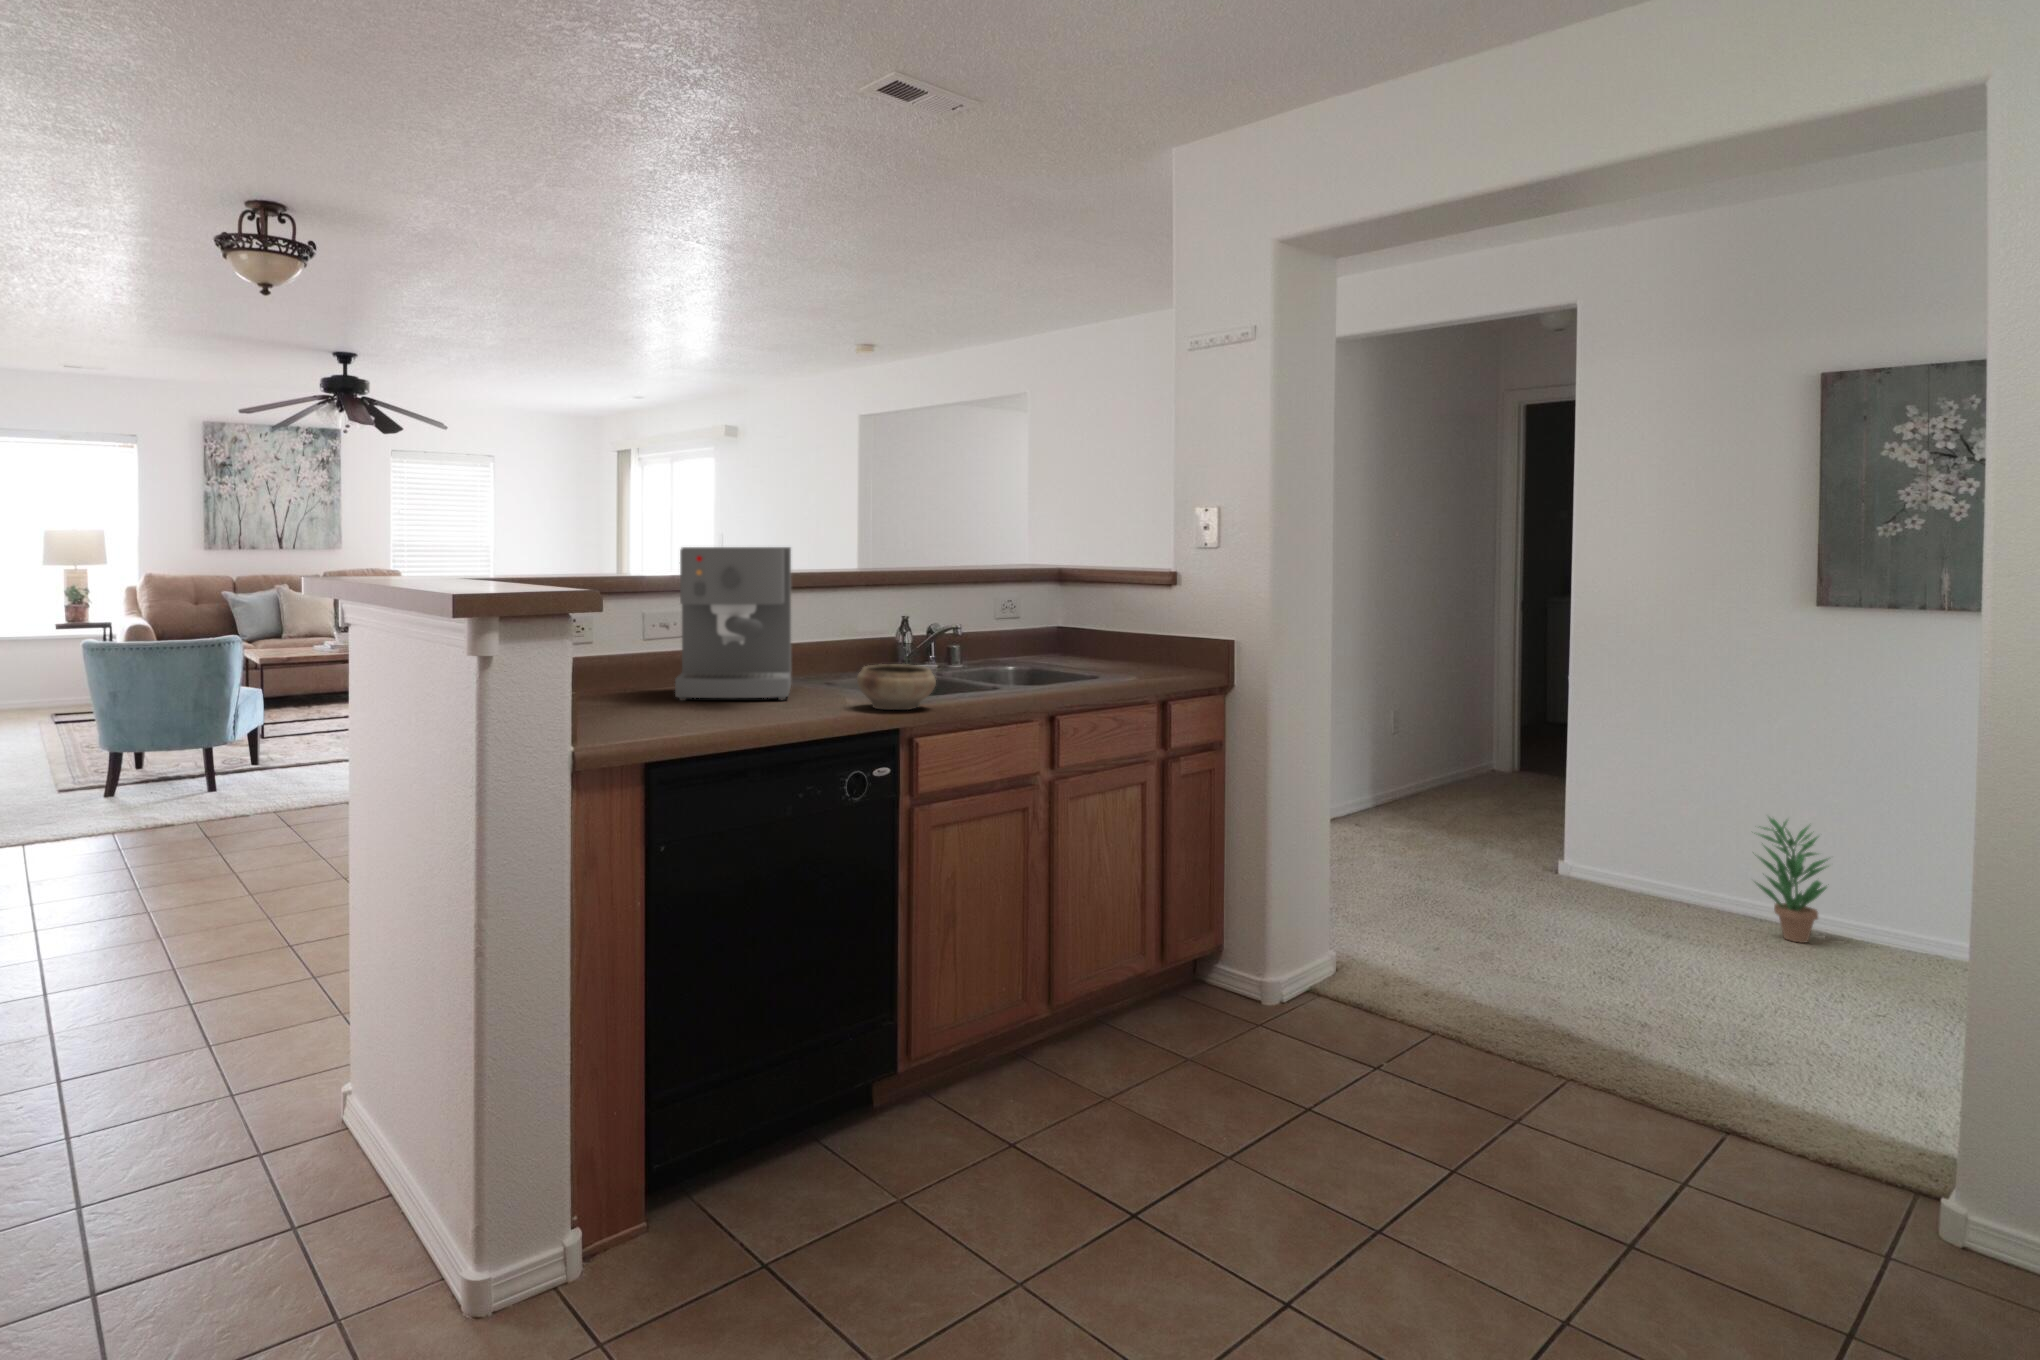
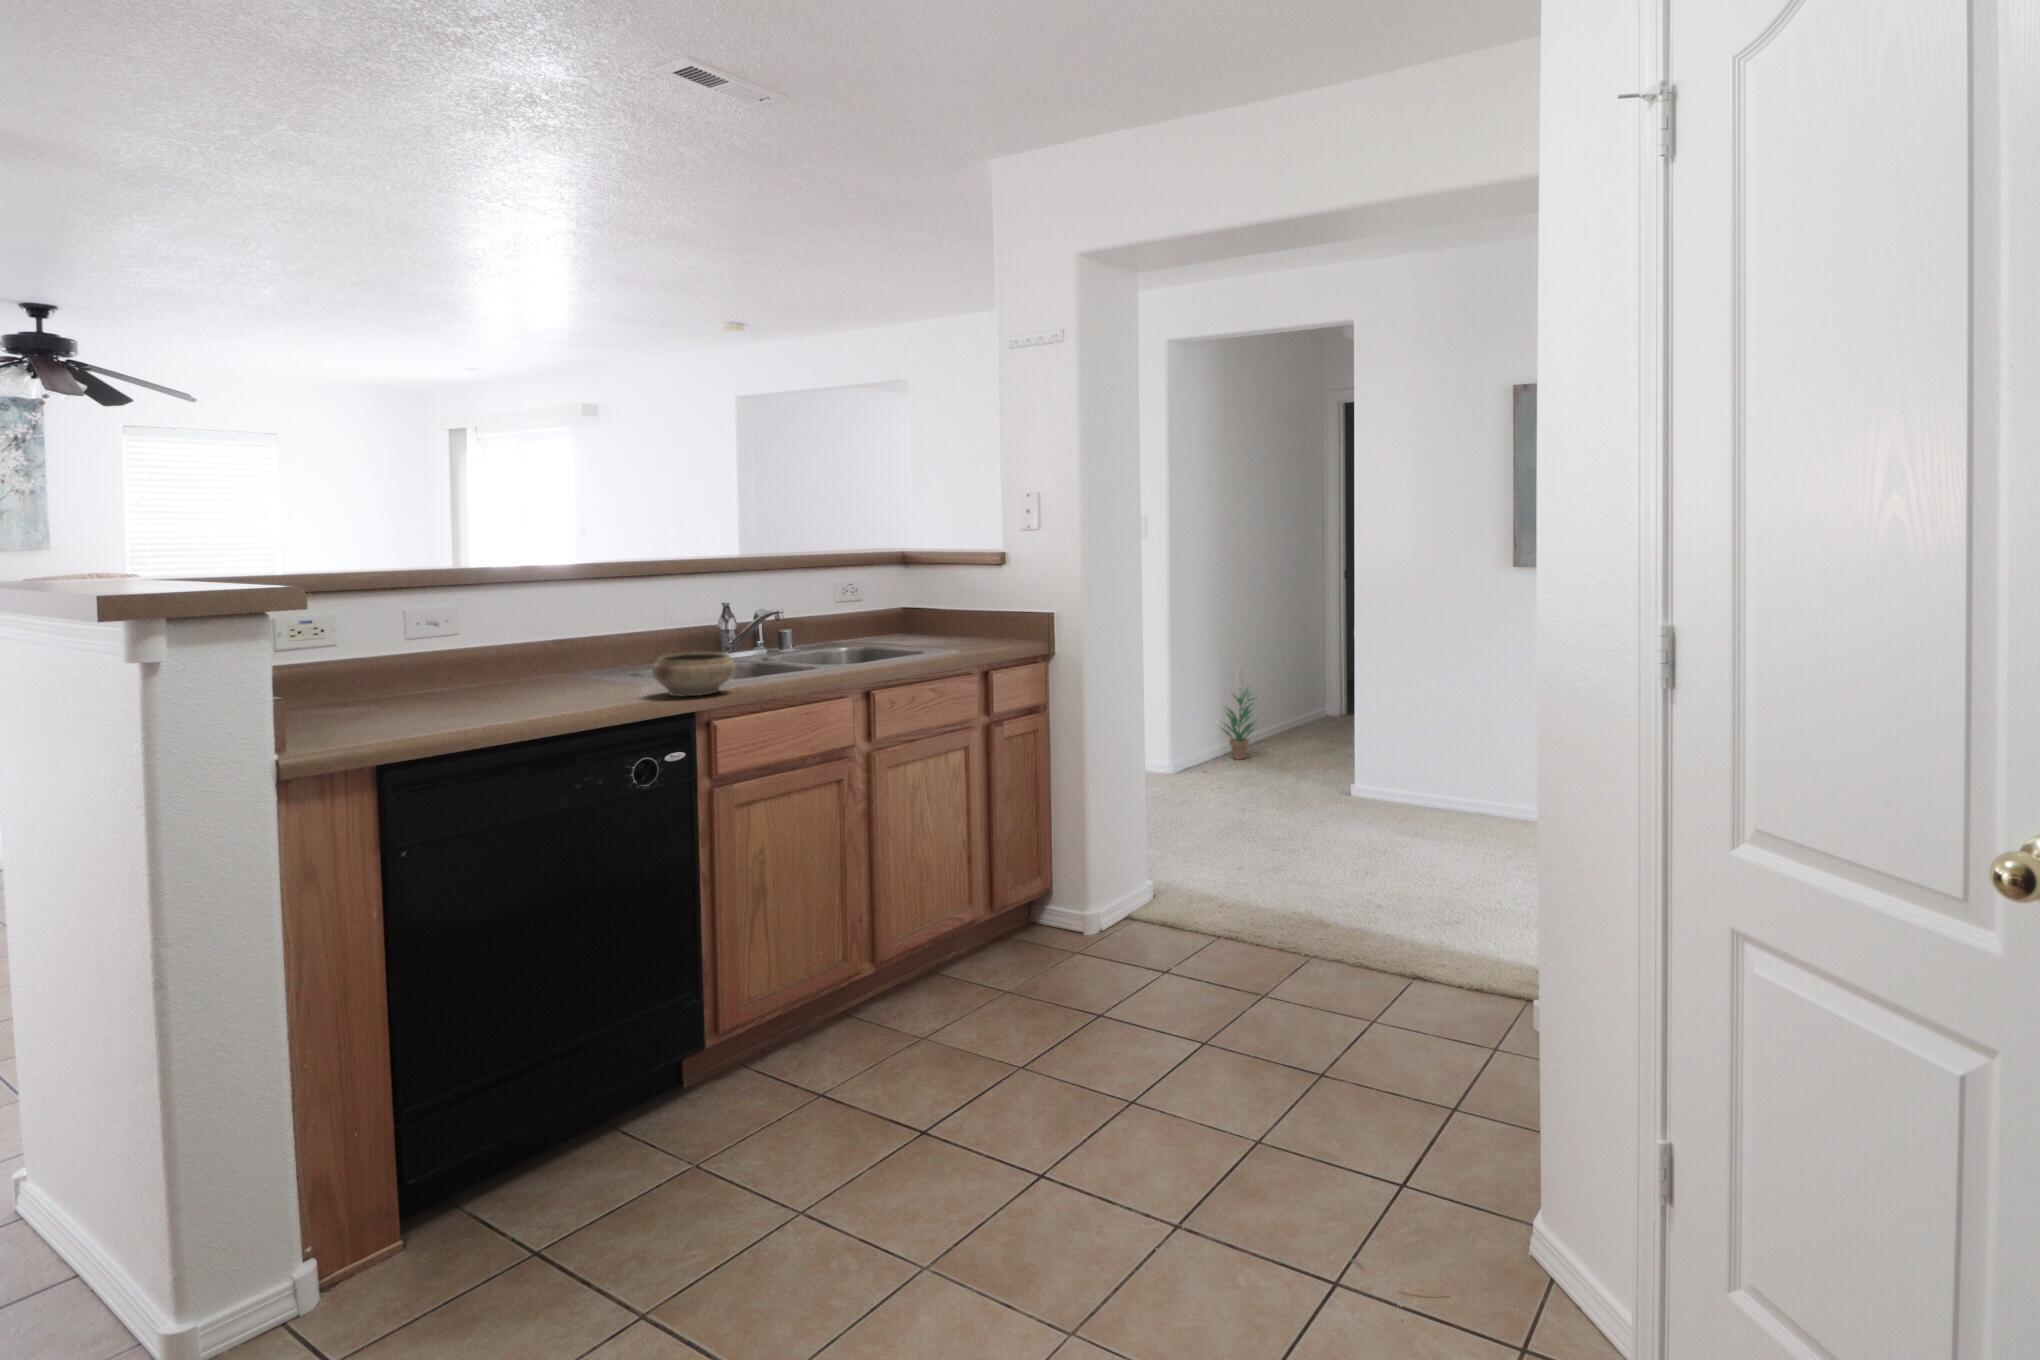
coffee maker: present [675,547,791,700] -> none [449,541,595,702]
potted plant: present [1755,818,1829,943] -> present [1223,687,1255,759]

